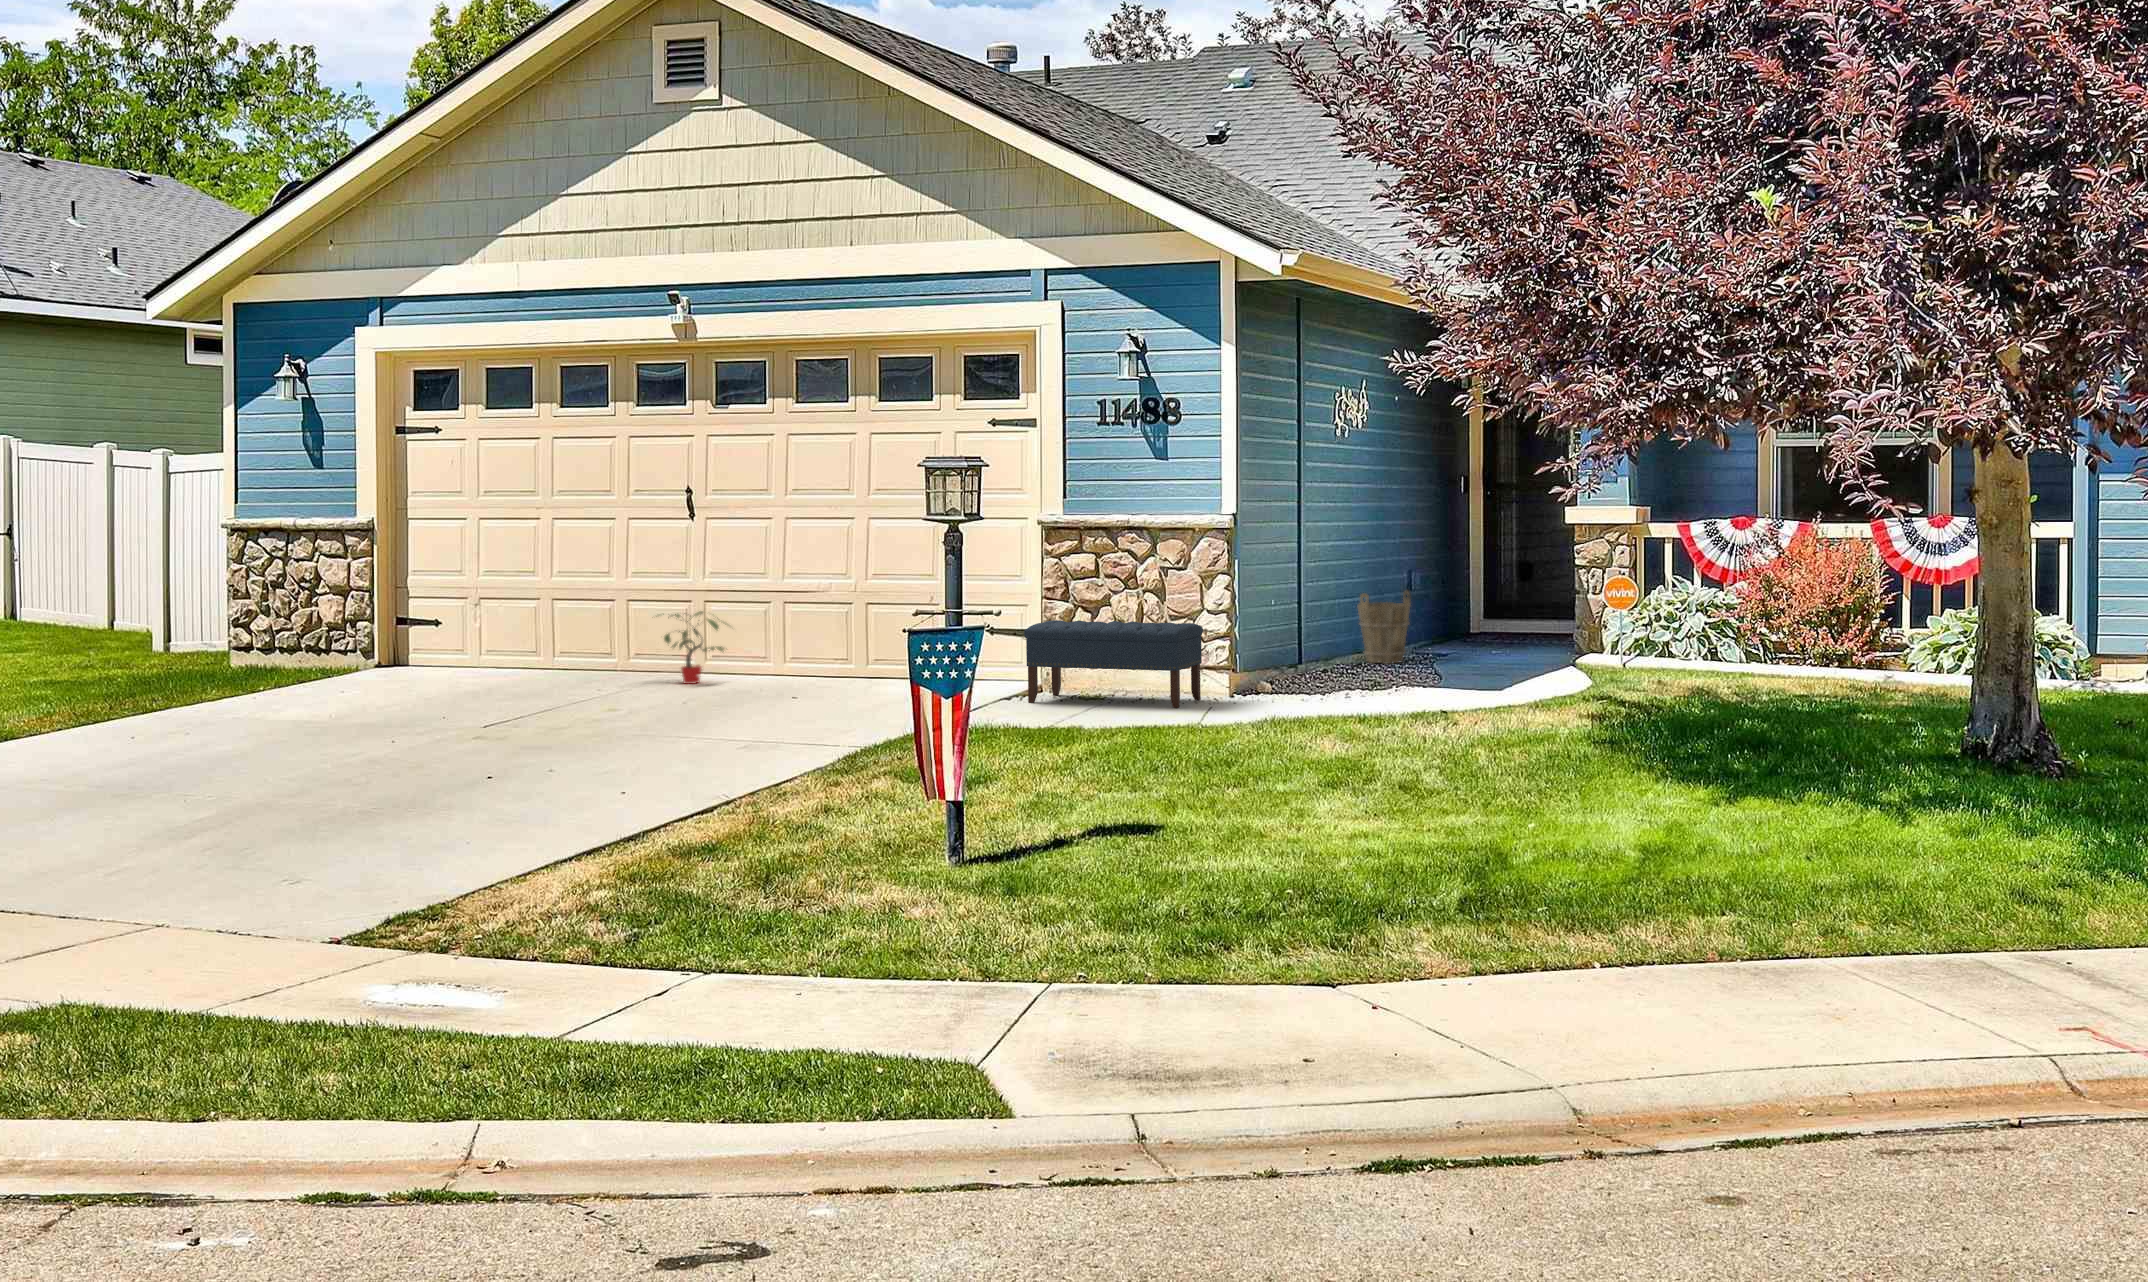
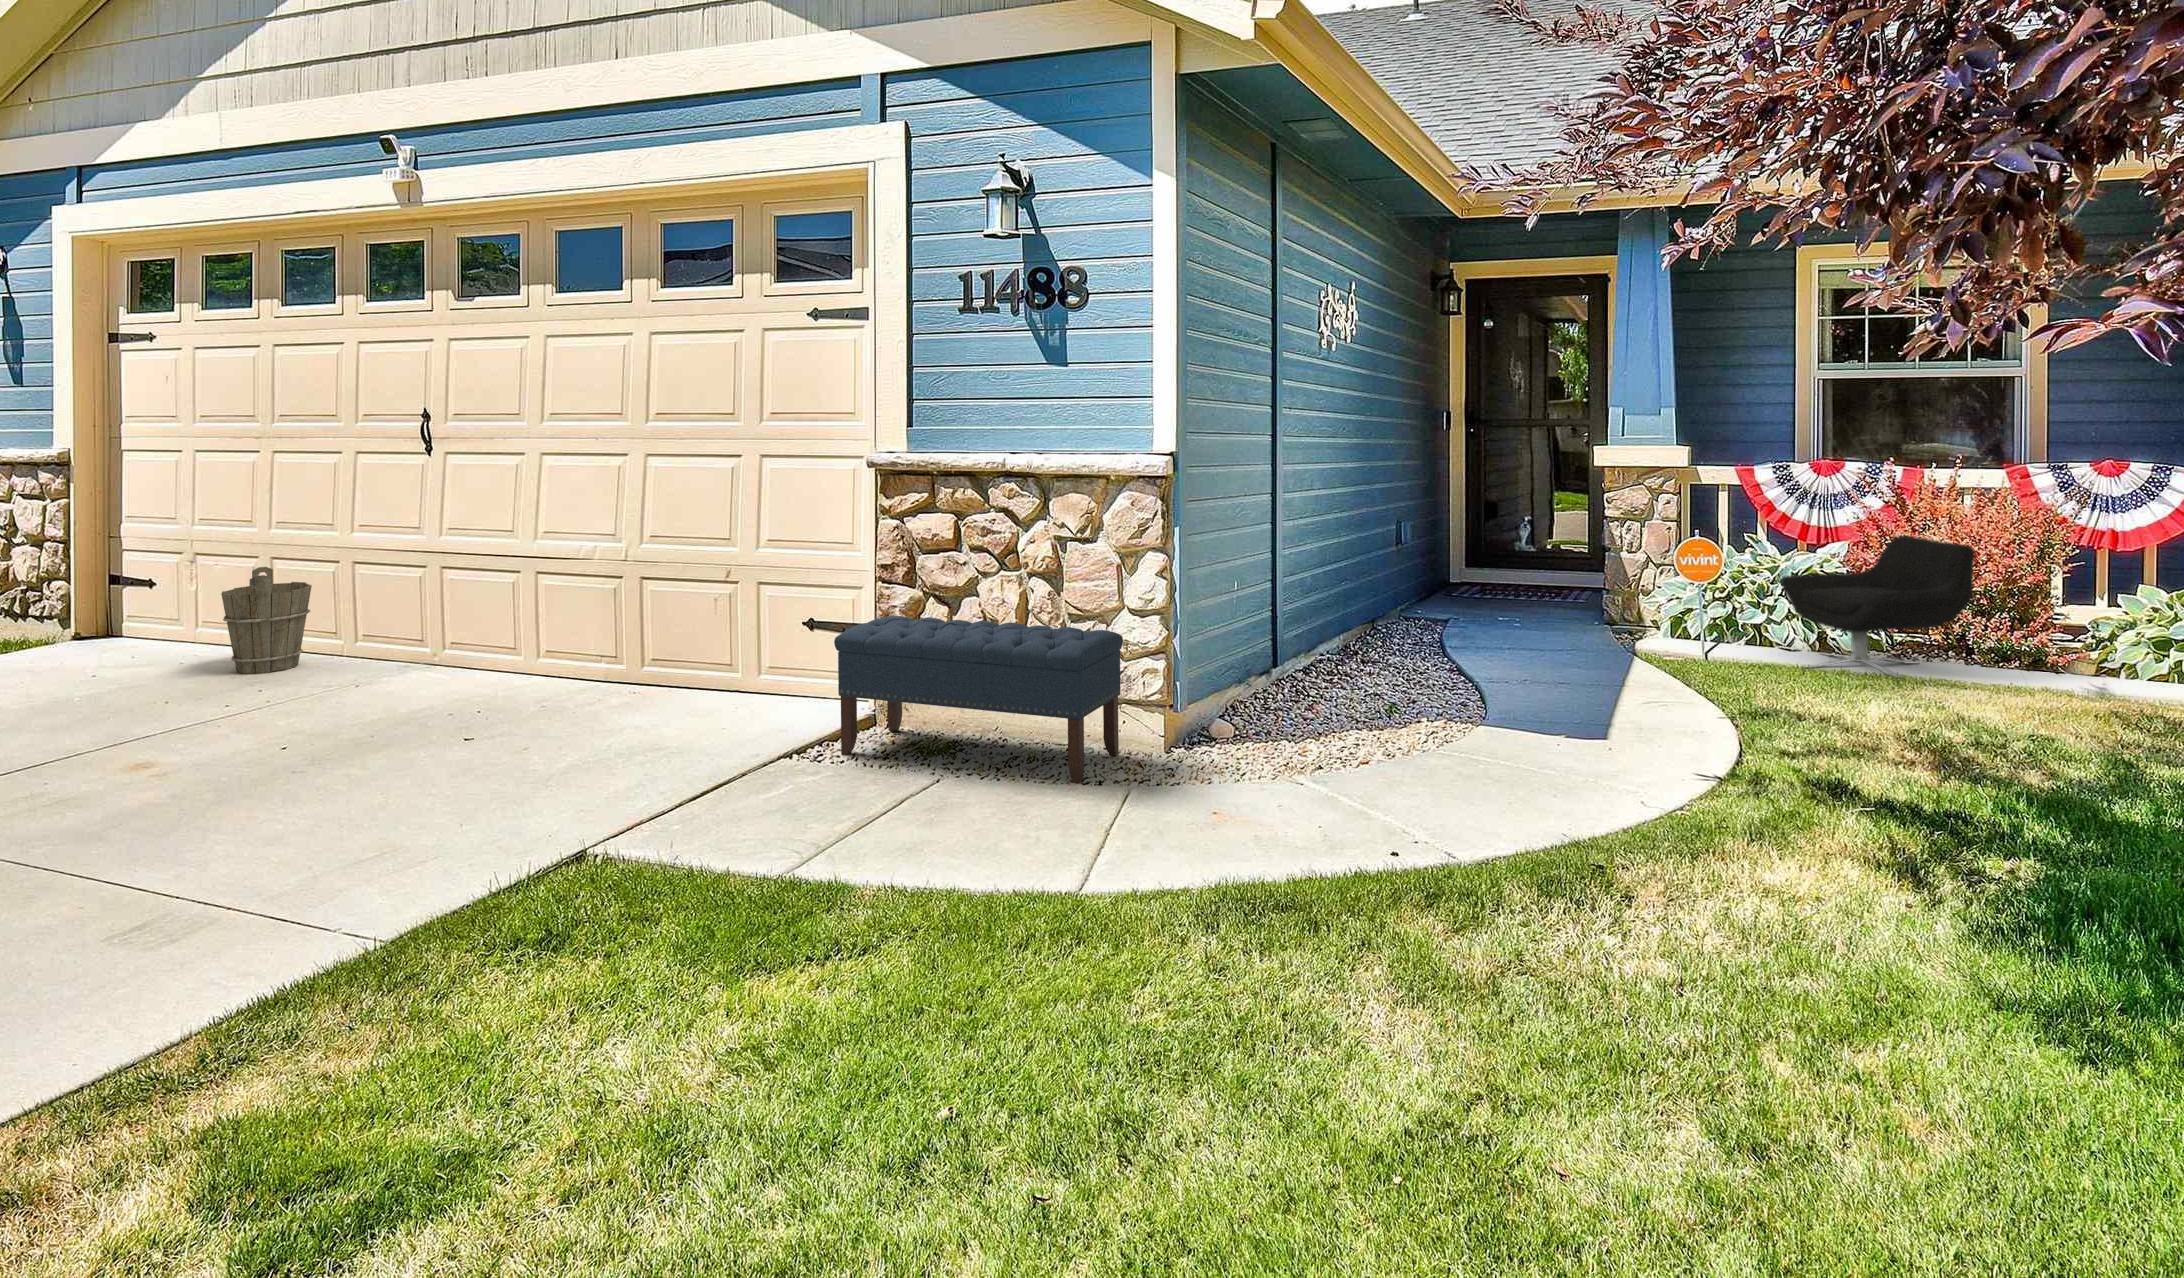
lounge chair: none [1684,571,1798,667] -> present [1781,535,1975,678]
bucket: present [1358,591,1411,664] -> present [221,567,312,674]
potted plant: present [656,611,726,684] -> none [347,581,472,683]

